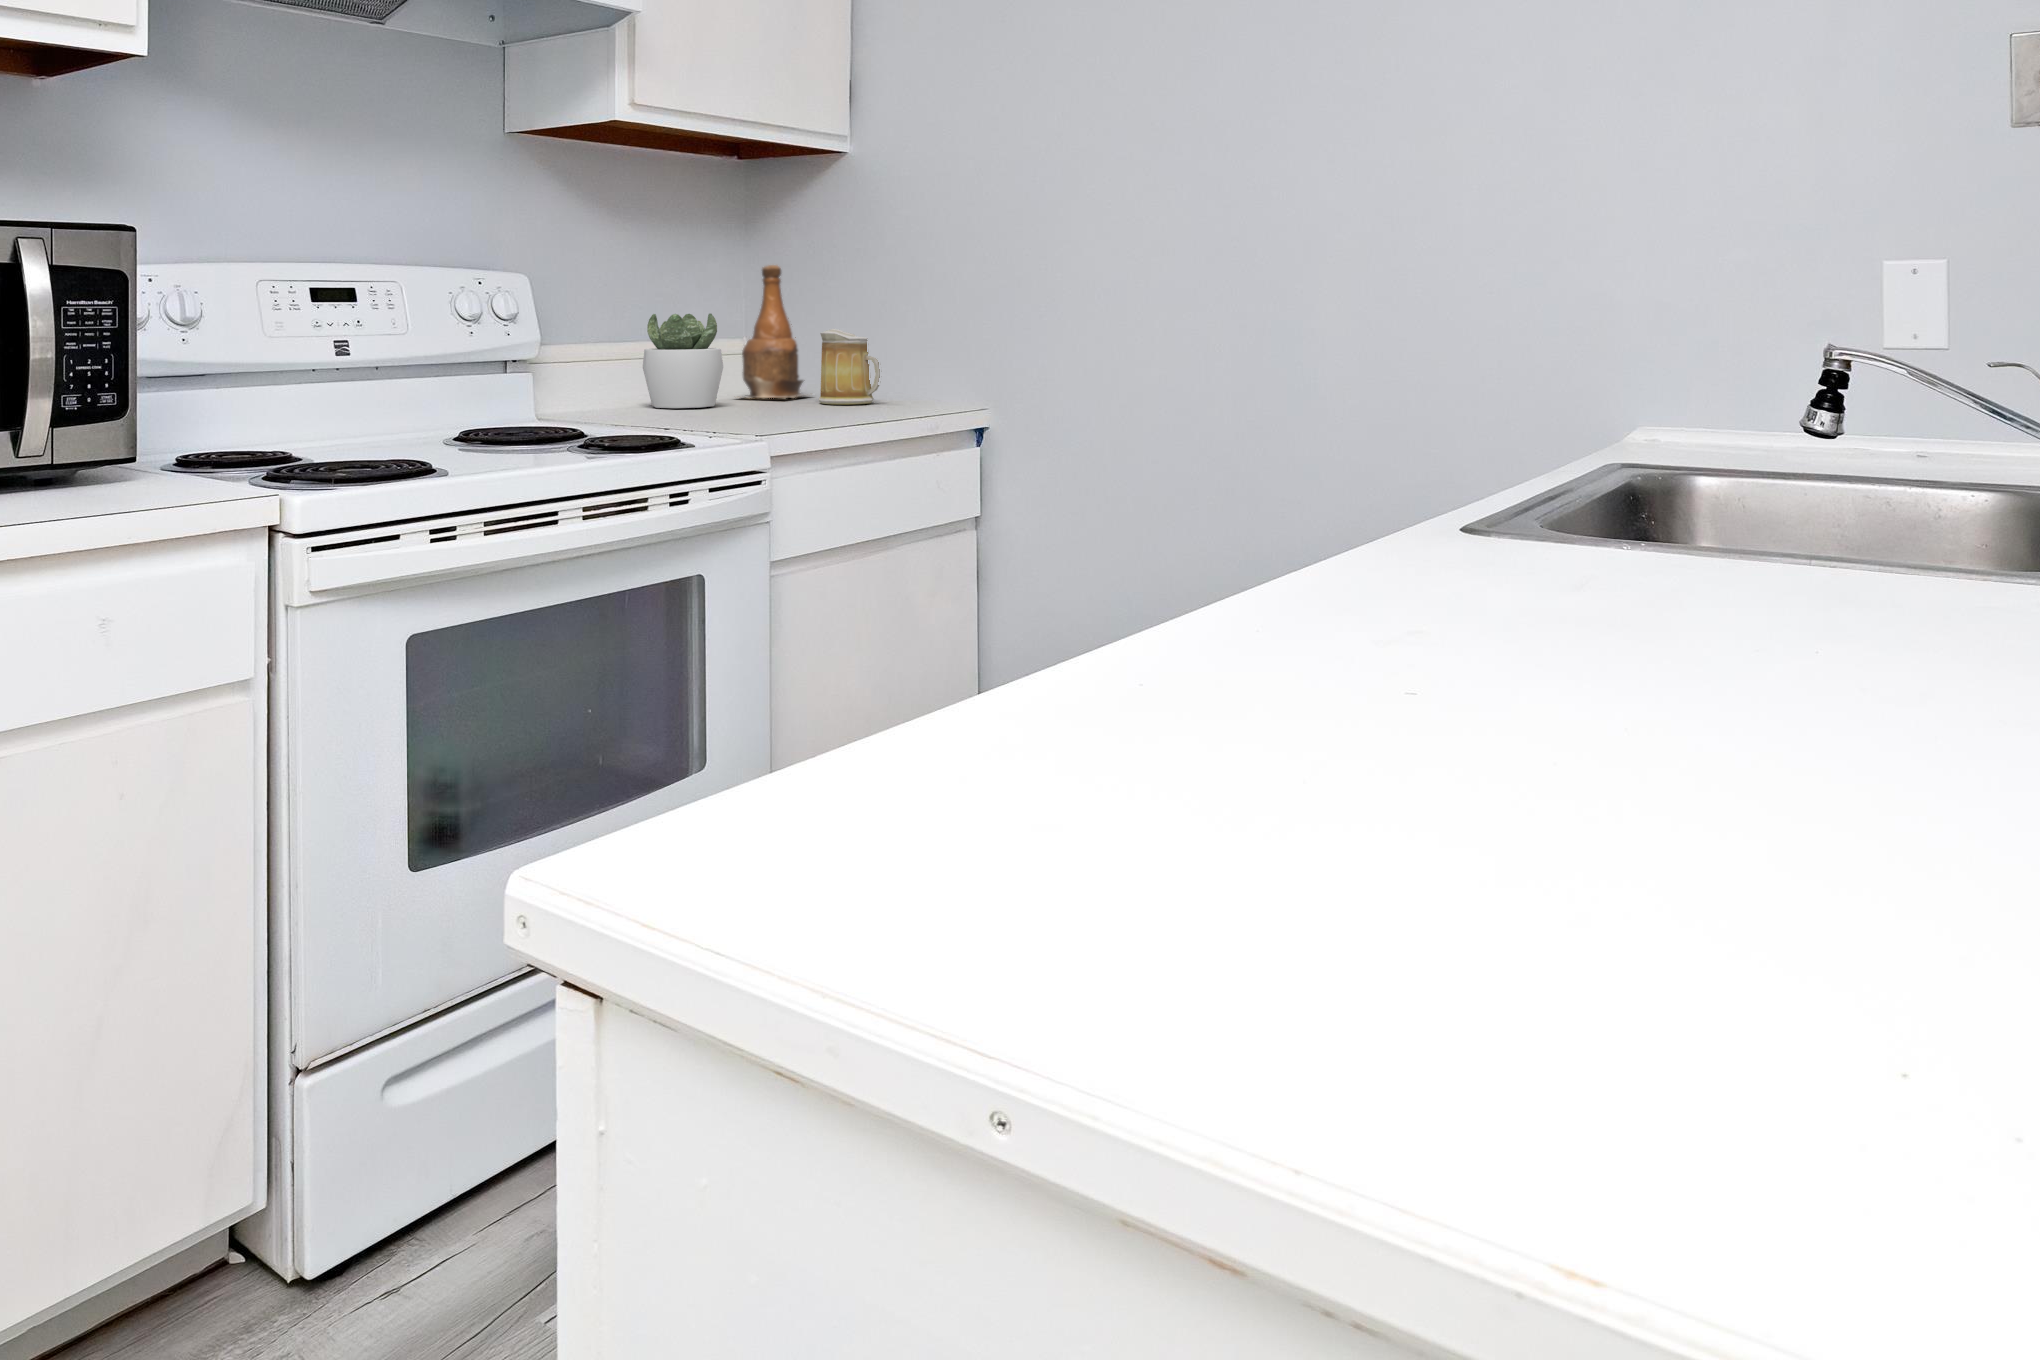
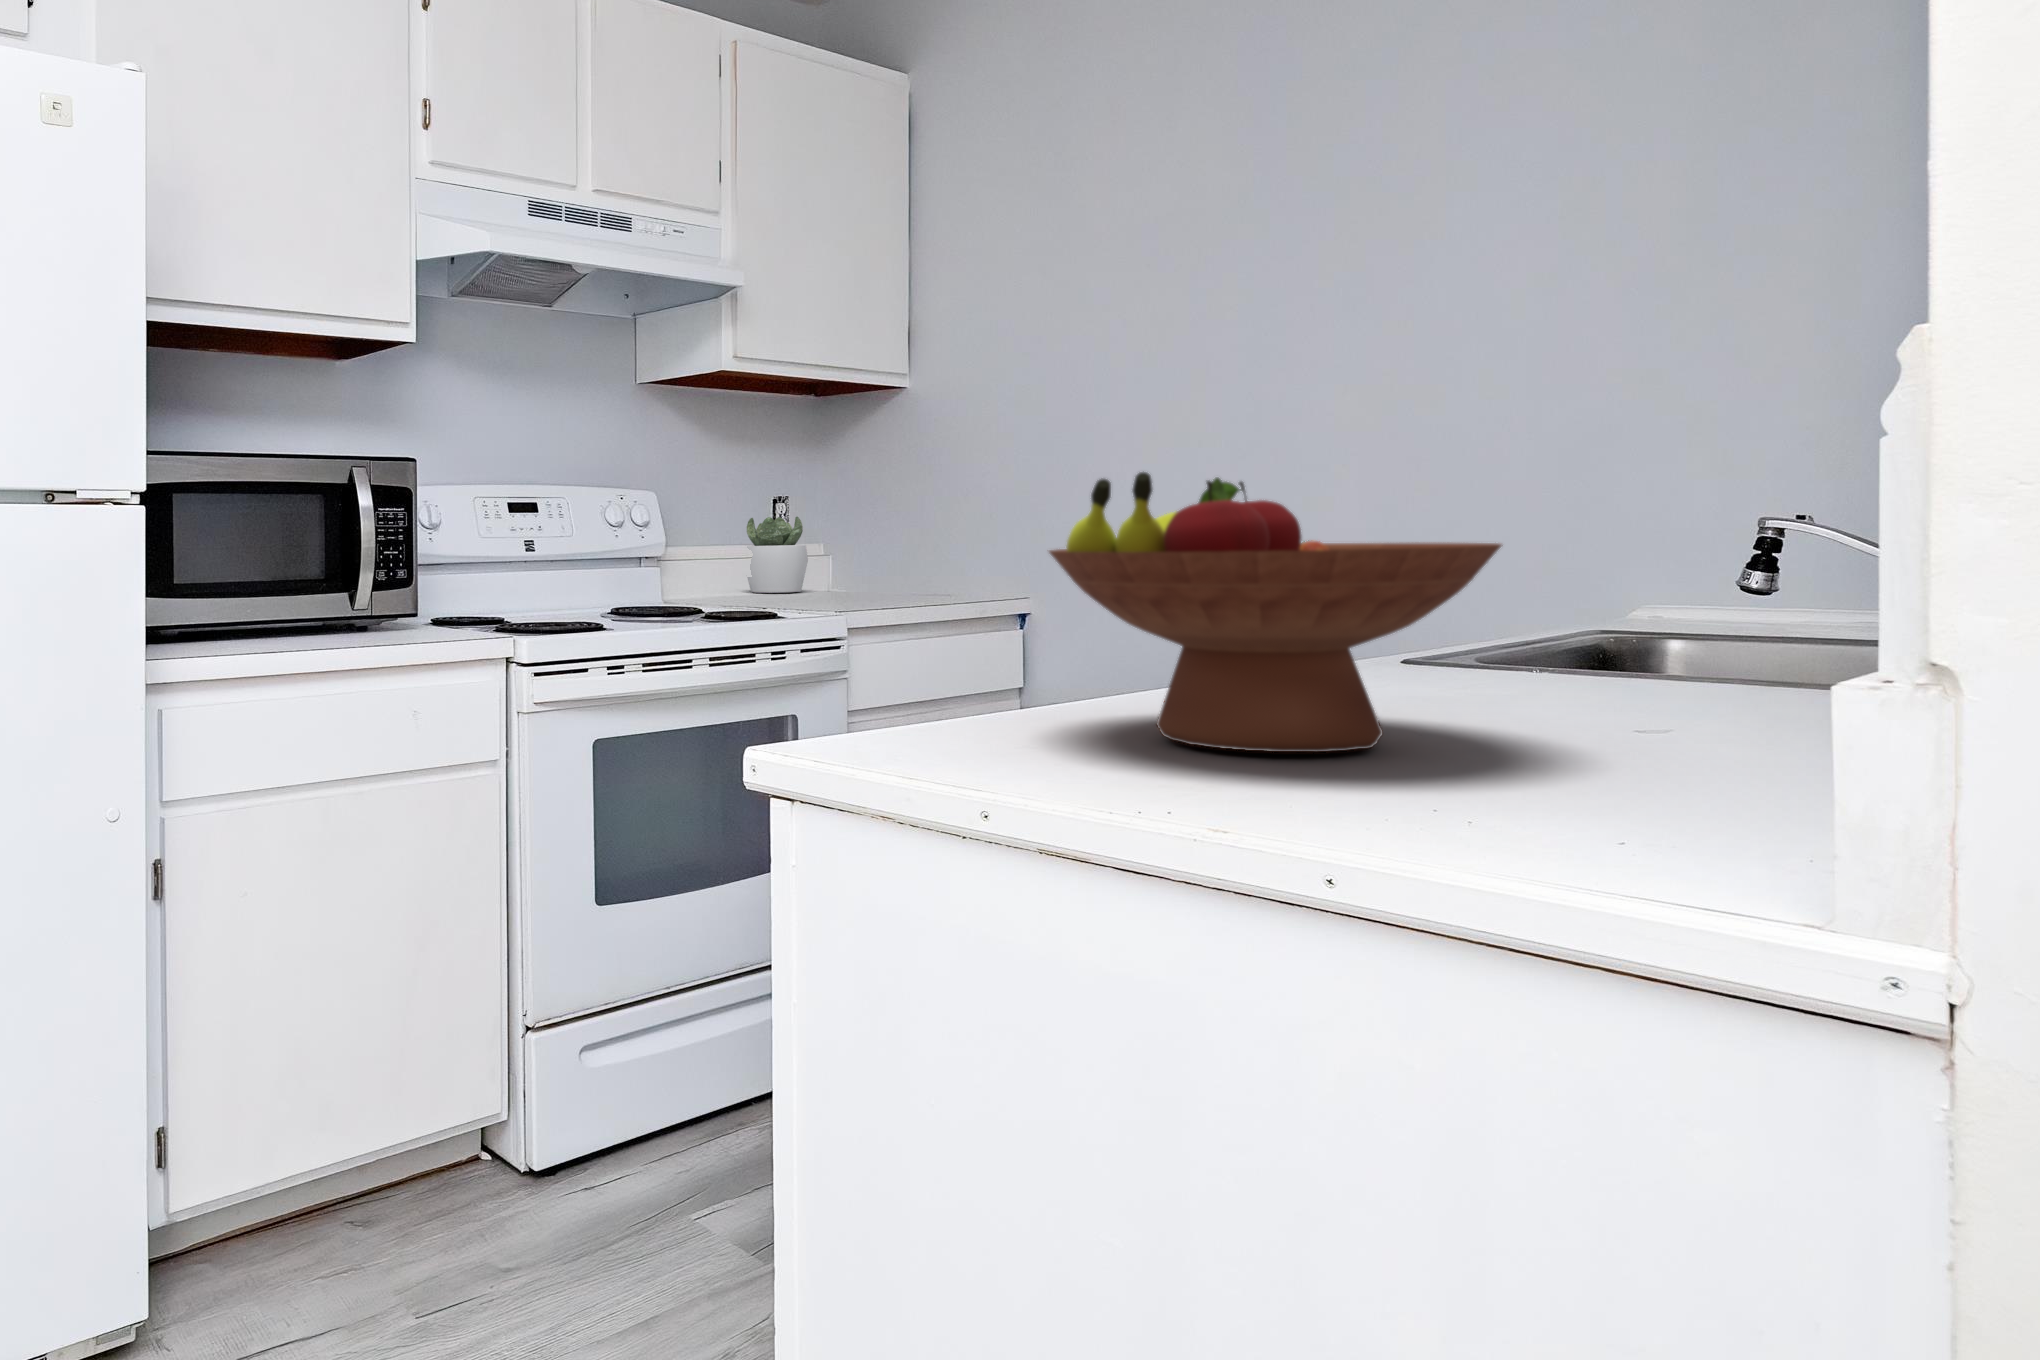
bottle: present [739,265,803,399] -> none [815,477,885,587]
fruit bowl: none [1126,297,1925,828] -> present [1049,472,1501,752]
mug: present [819,329,880,404] -> none [887,528,942,591]

